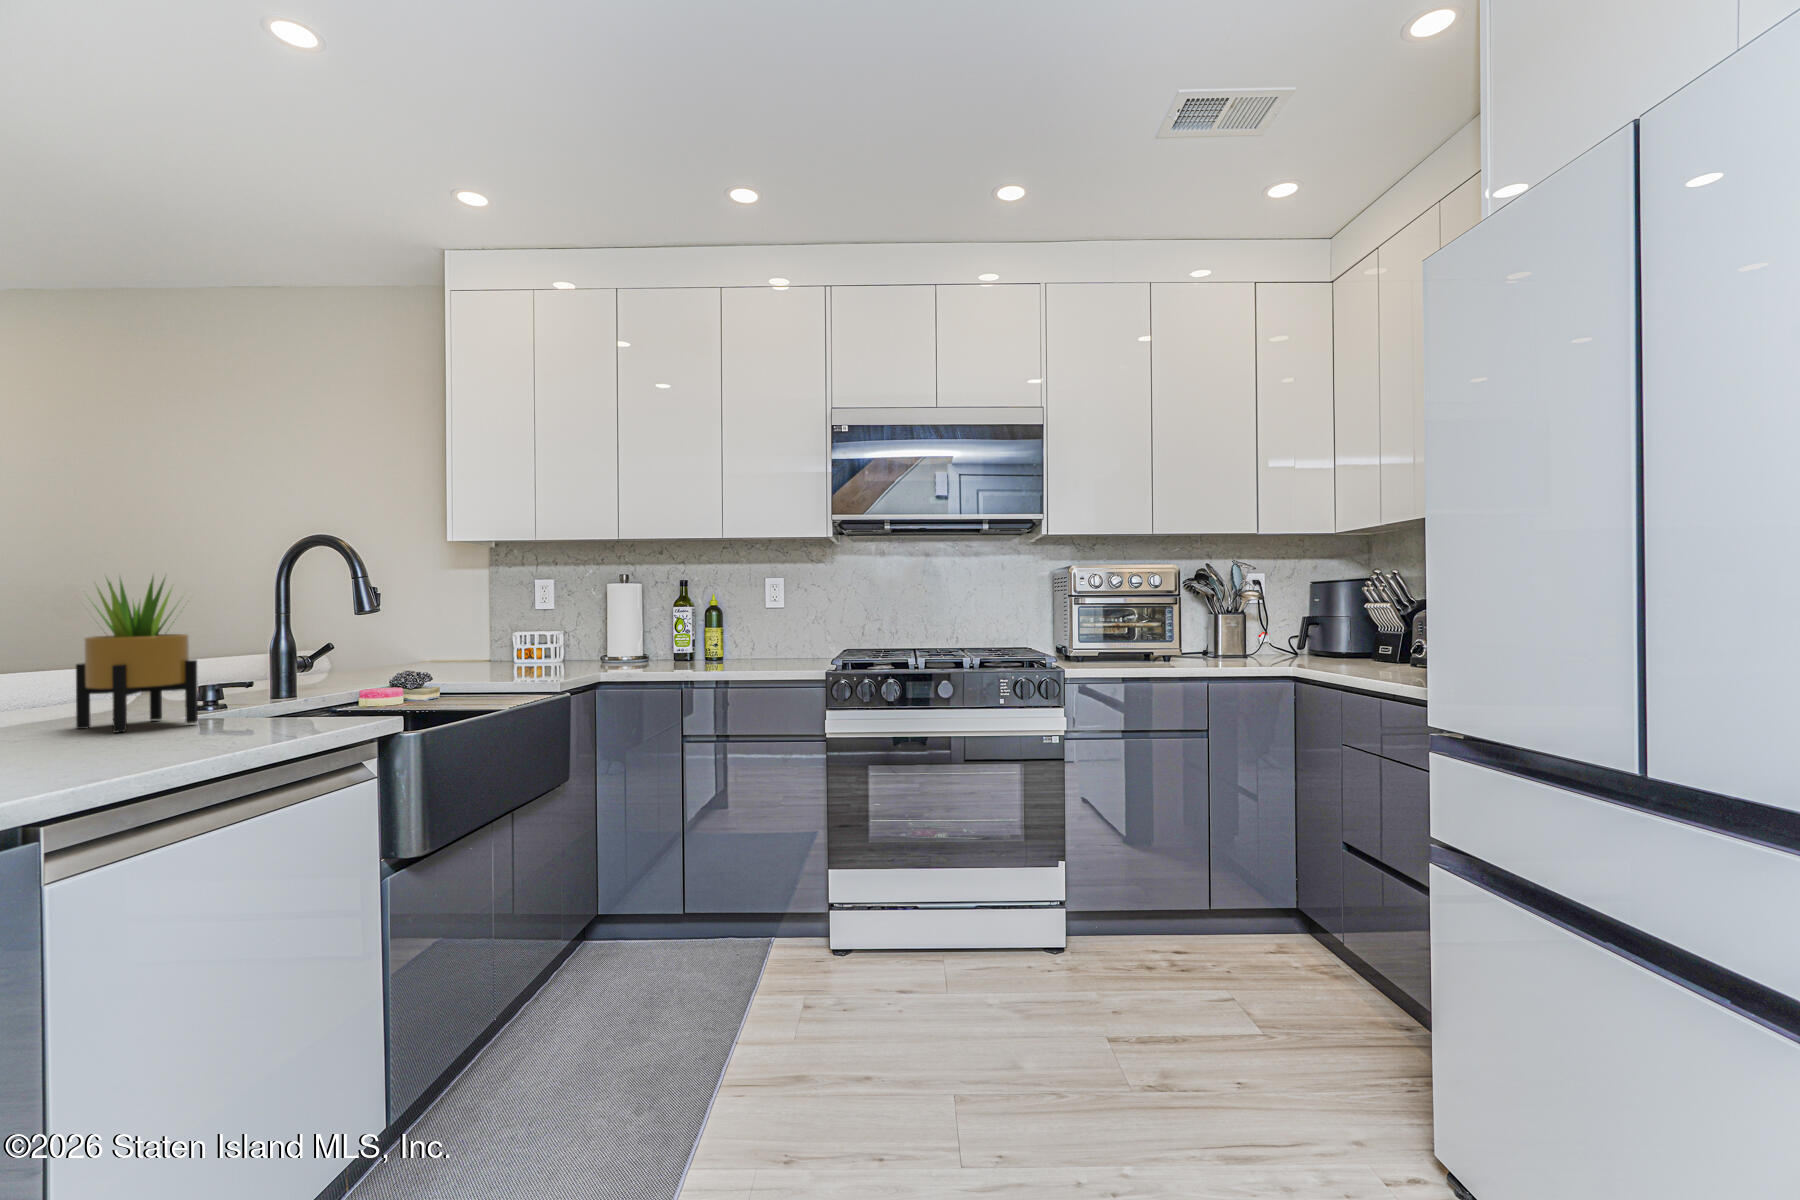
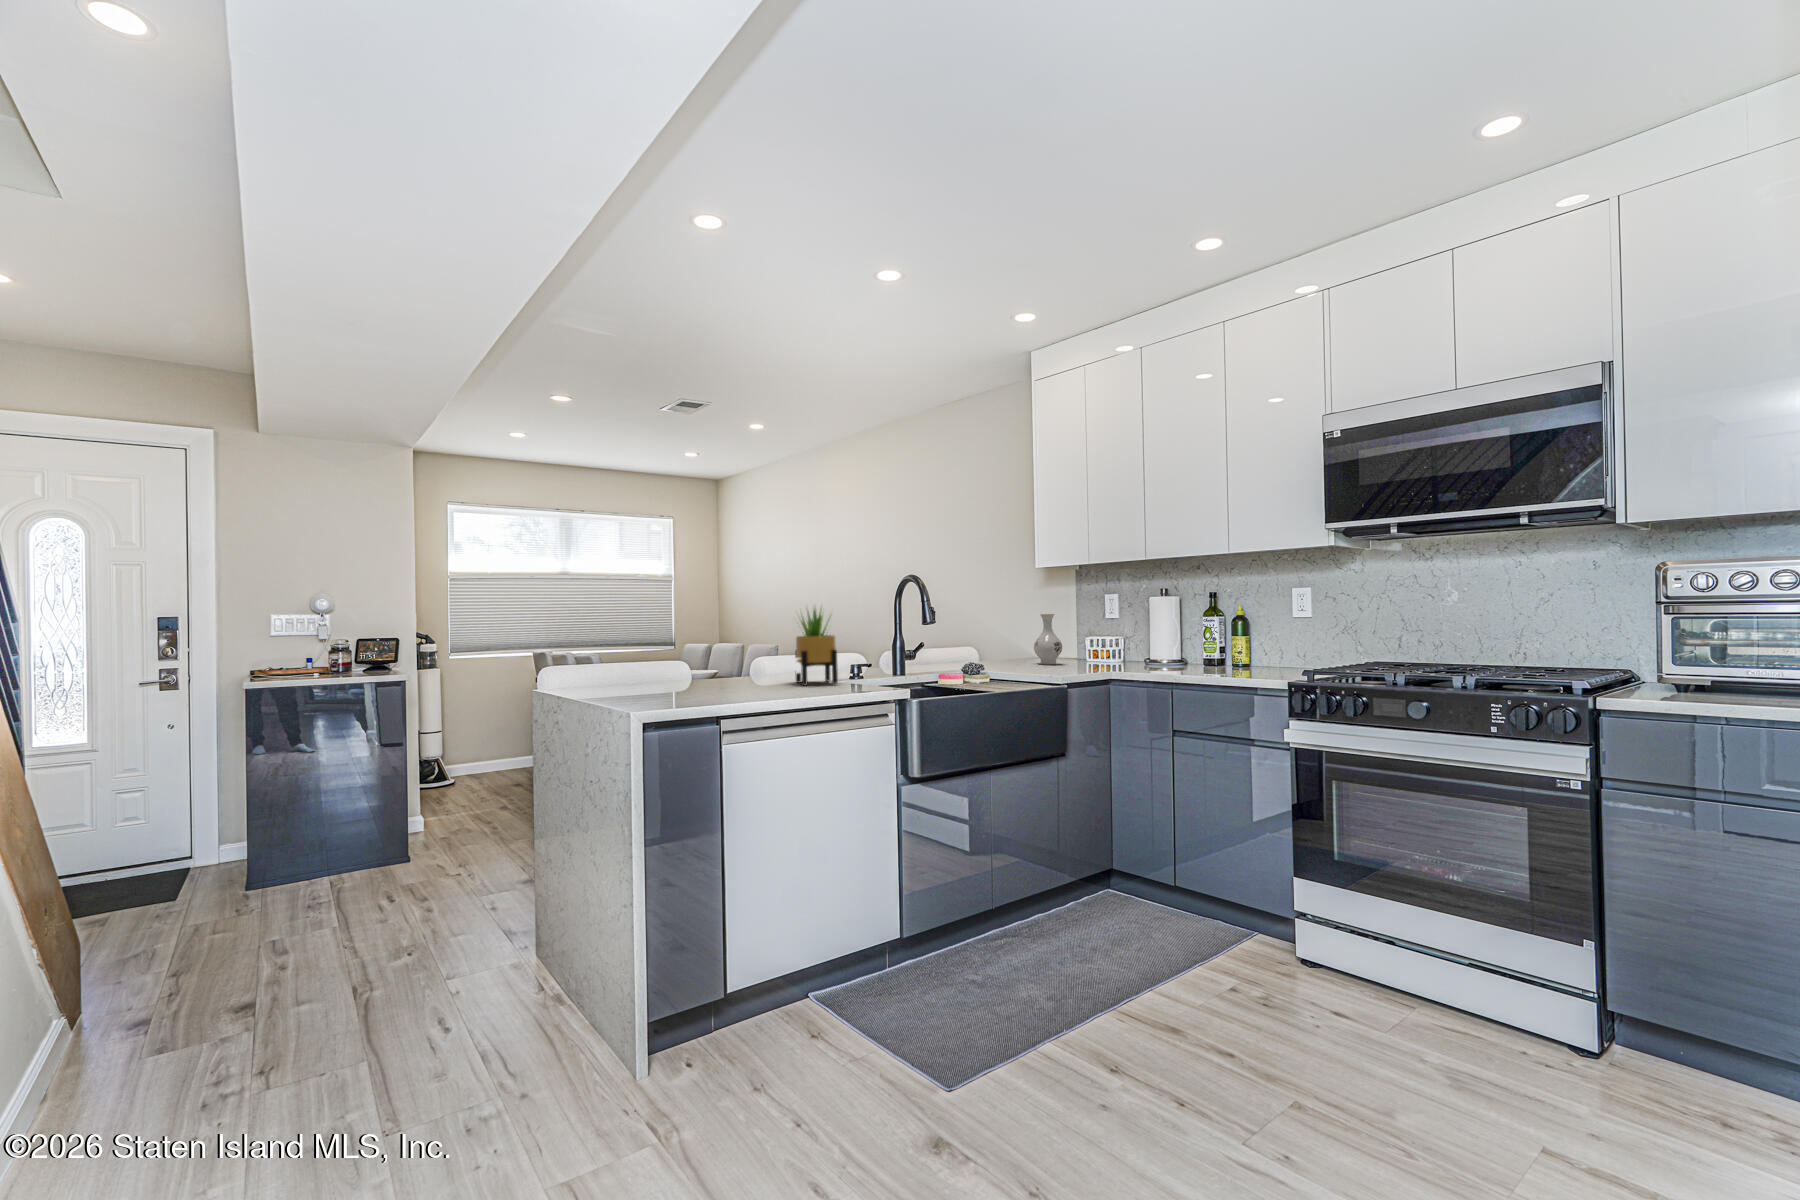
vase: none [441,603,483,669] -> present [1034,614,1062,665]

